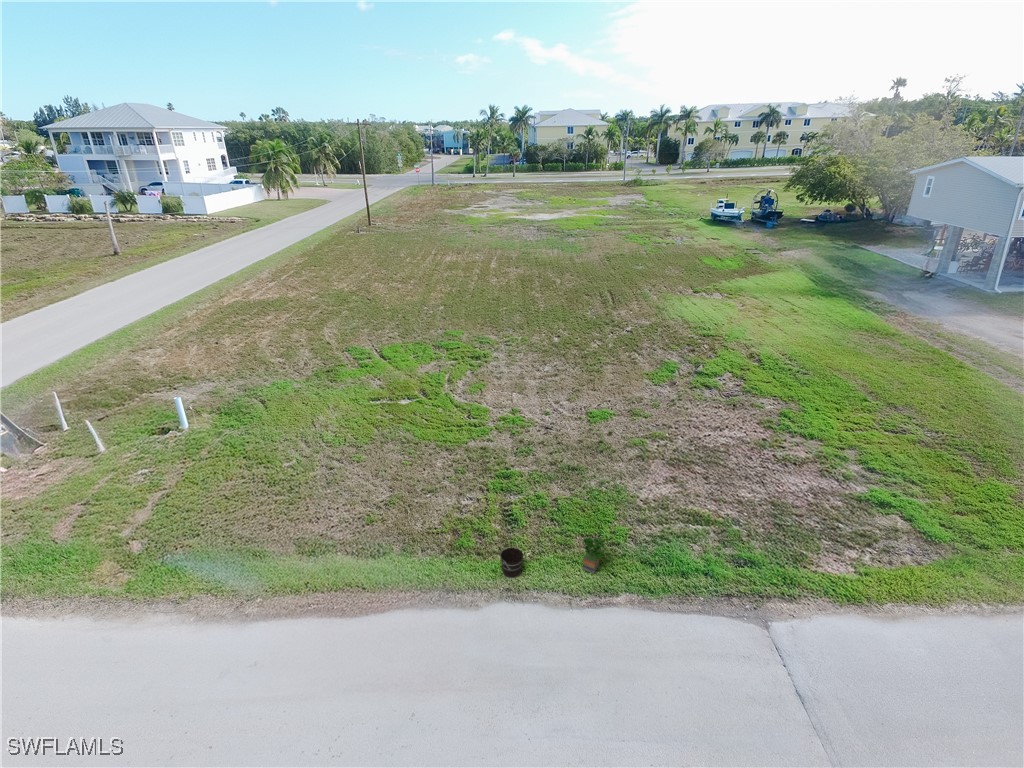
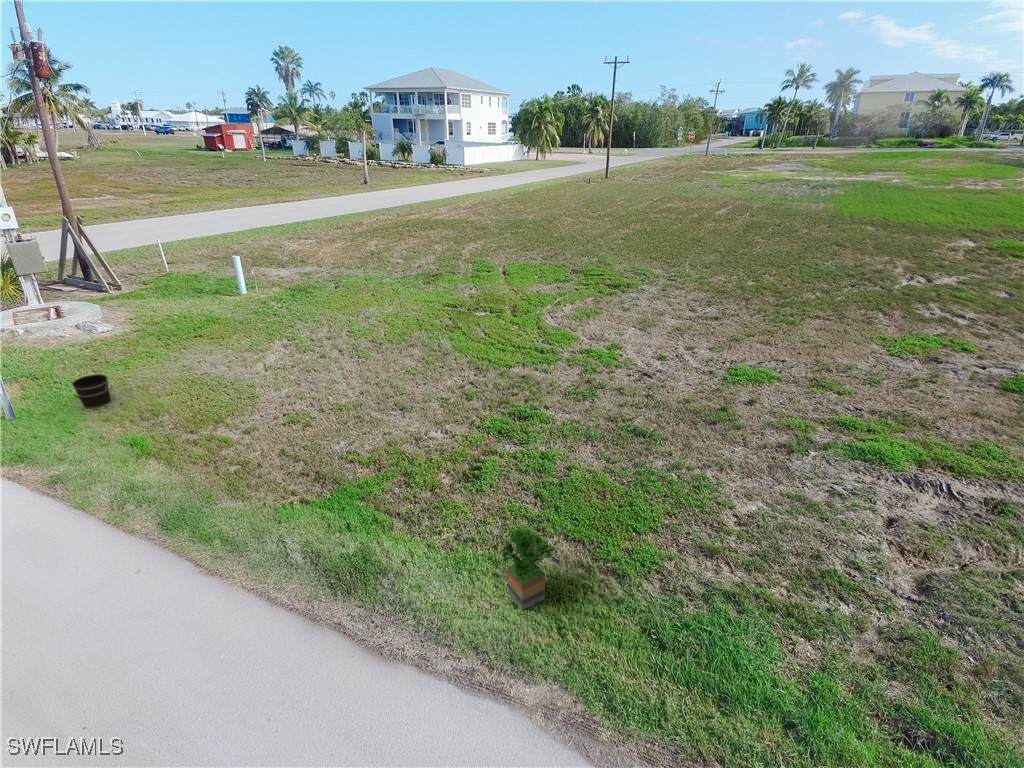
bucket: present [500,548,523,578] -> present [72,374,111,408]

